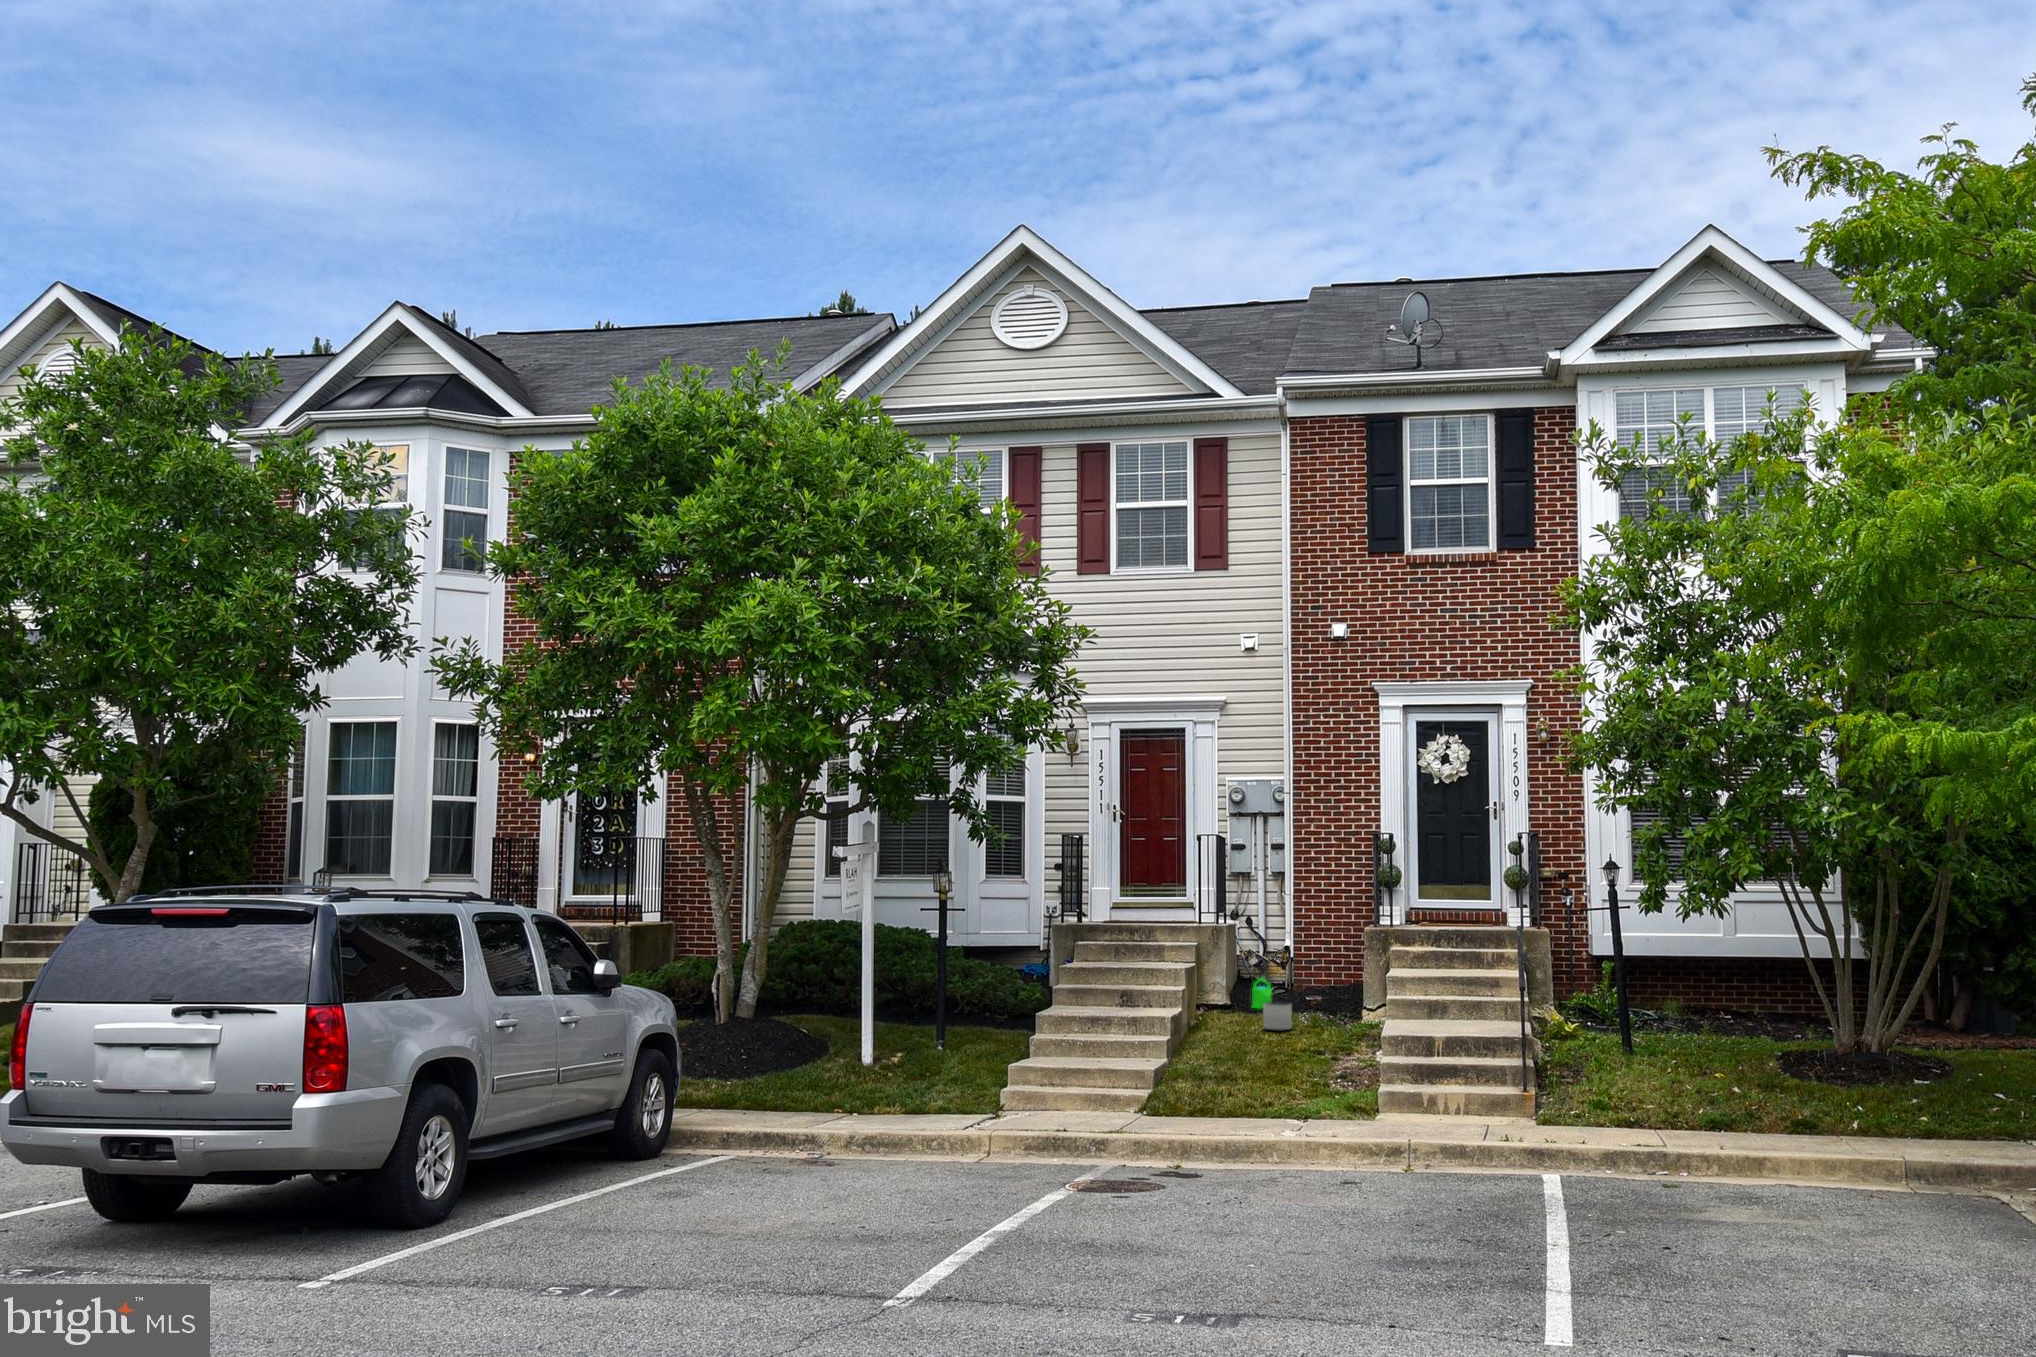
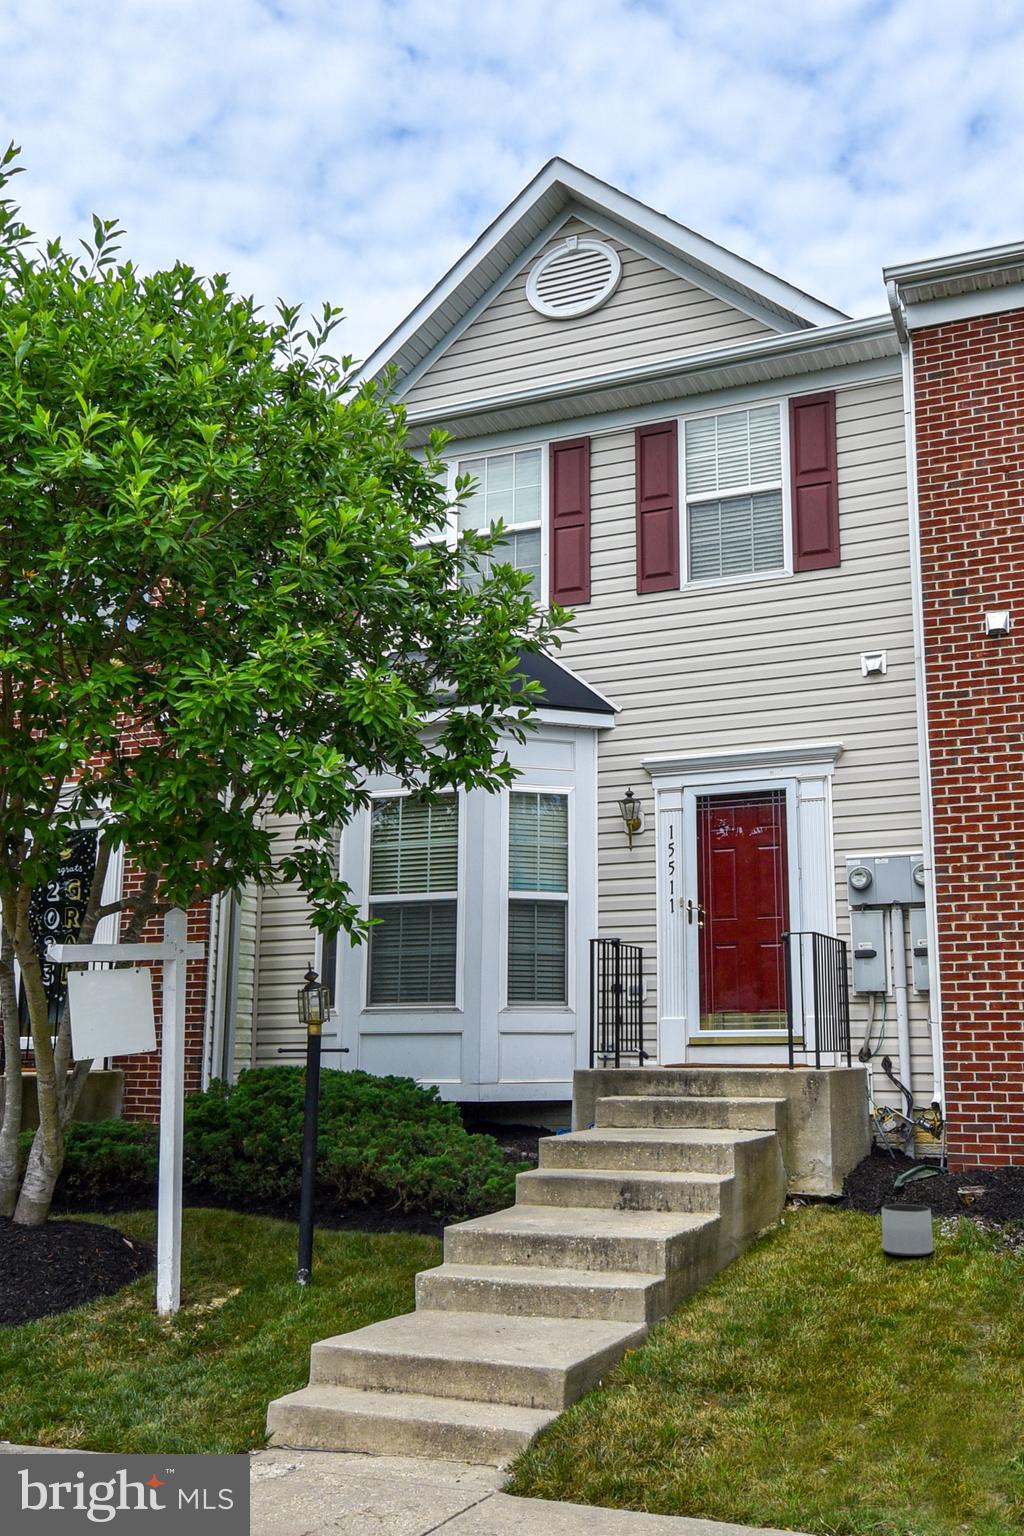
watering can: present [1252,978,1271,1008] -> none [873,1156,911,1207]

